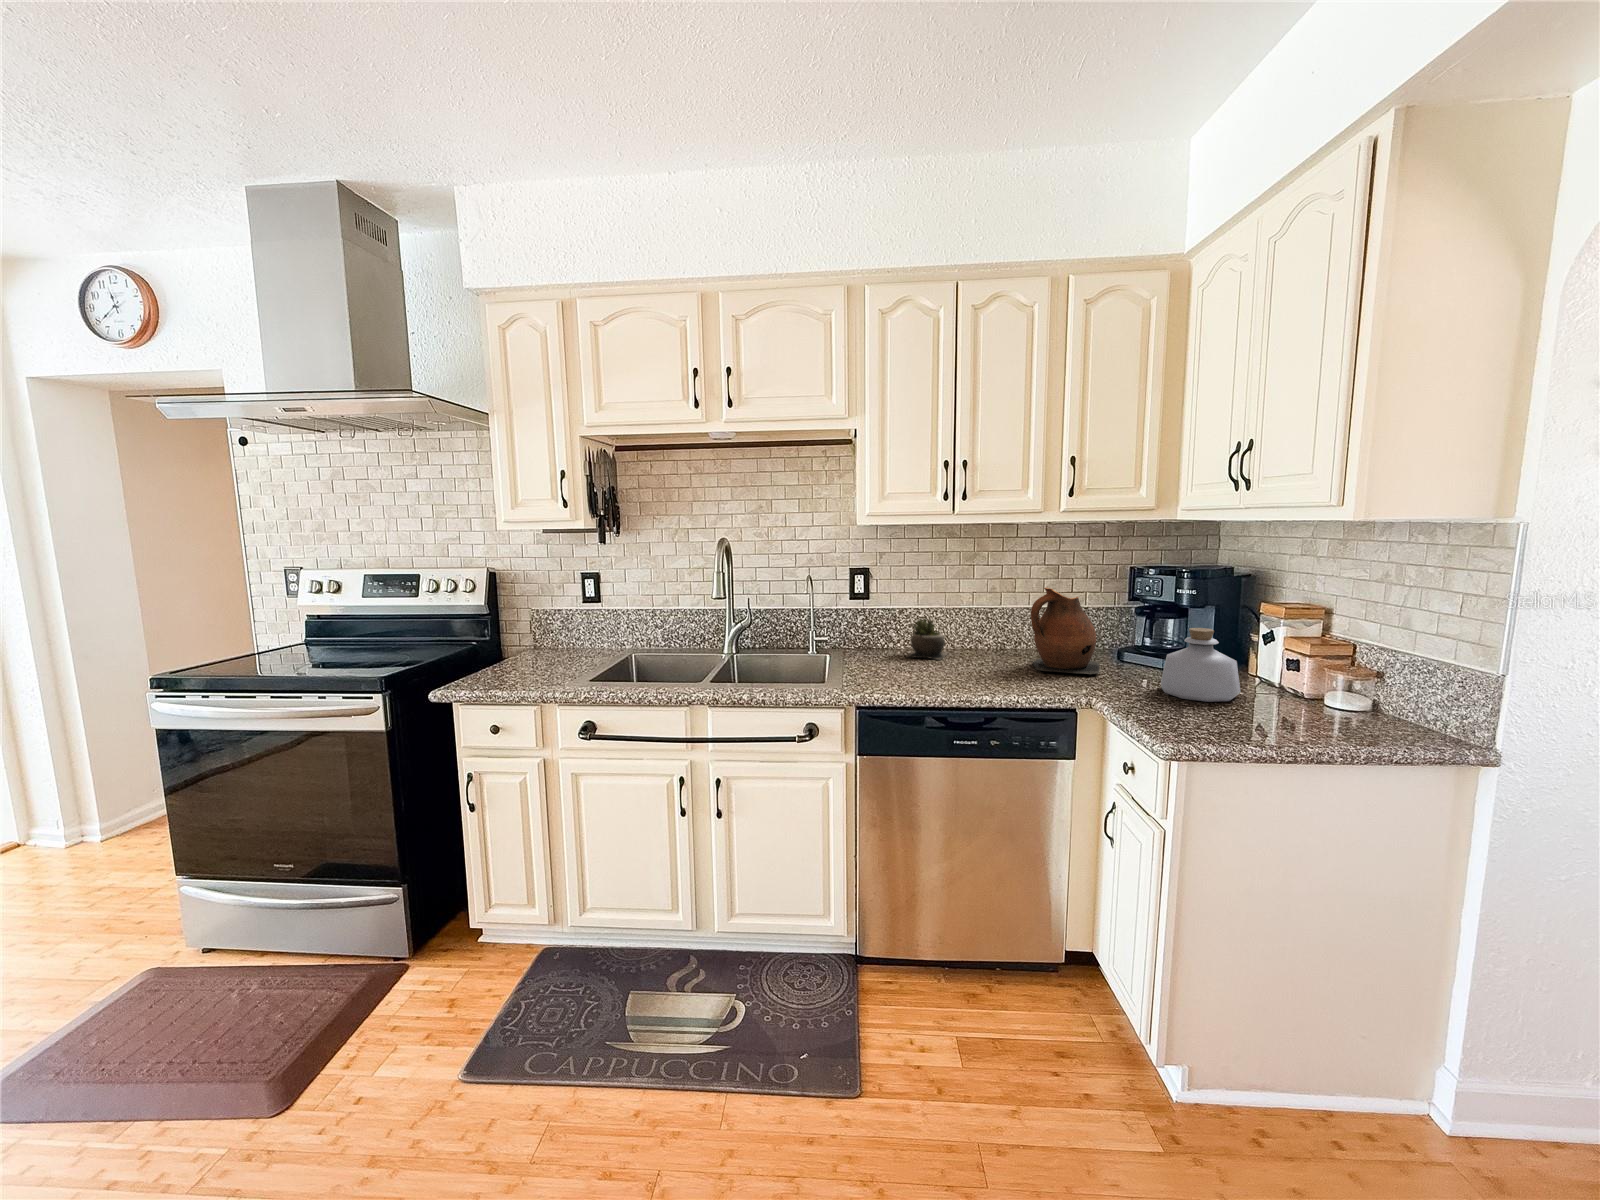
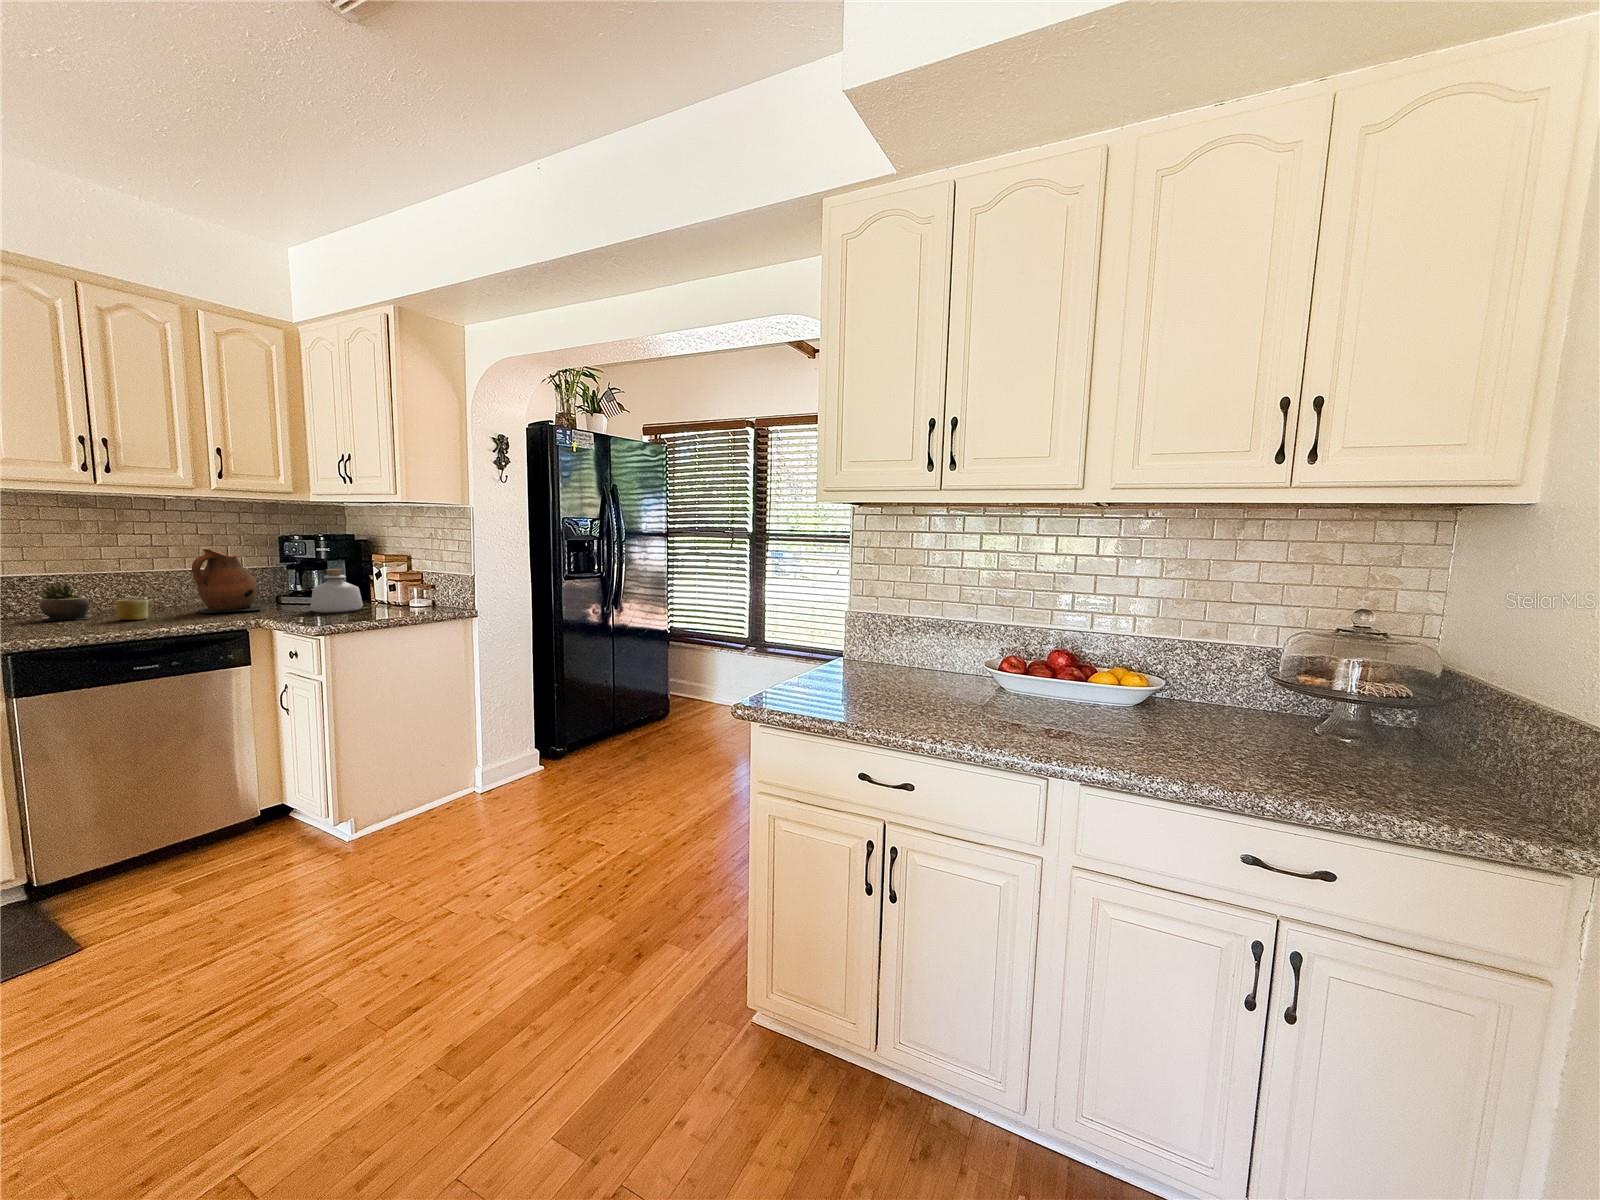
mug: none [960,644,993,671] -> present [116,599,154,620]

